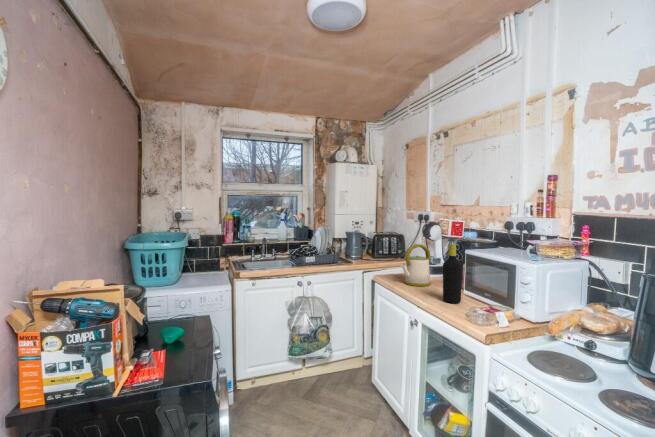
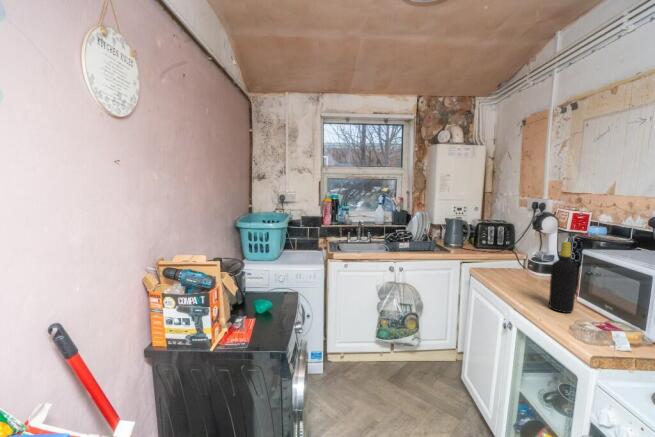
kettle: present [401,244,431,286] -> none [501,238,541,287]

